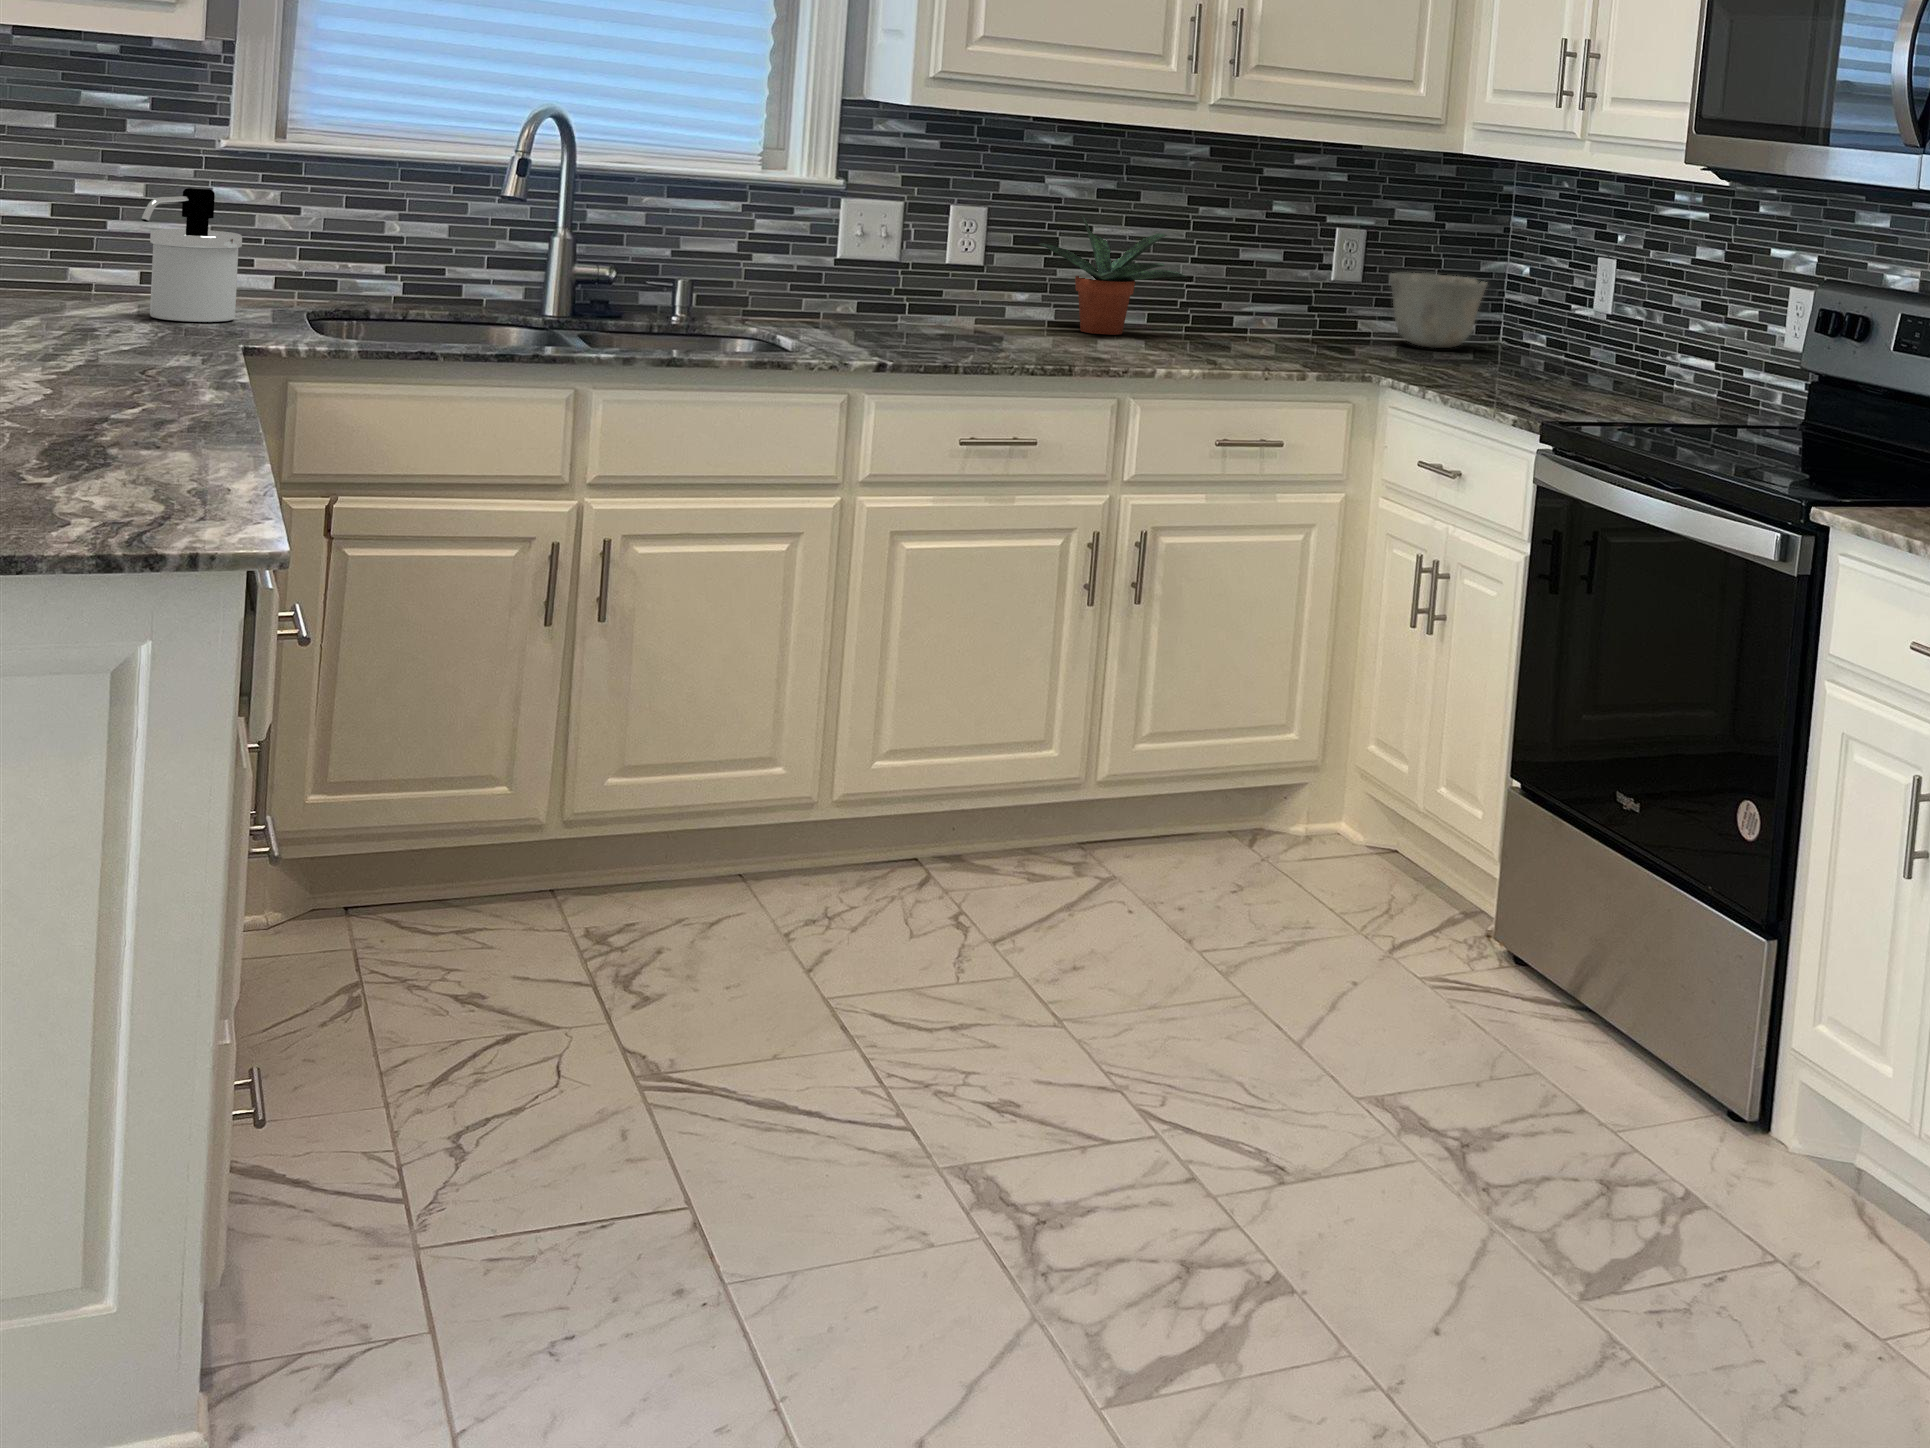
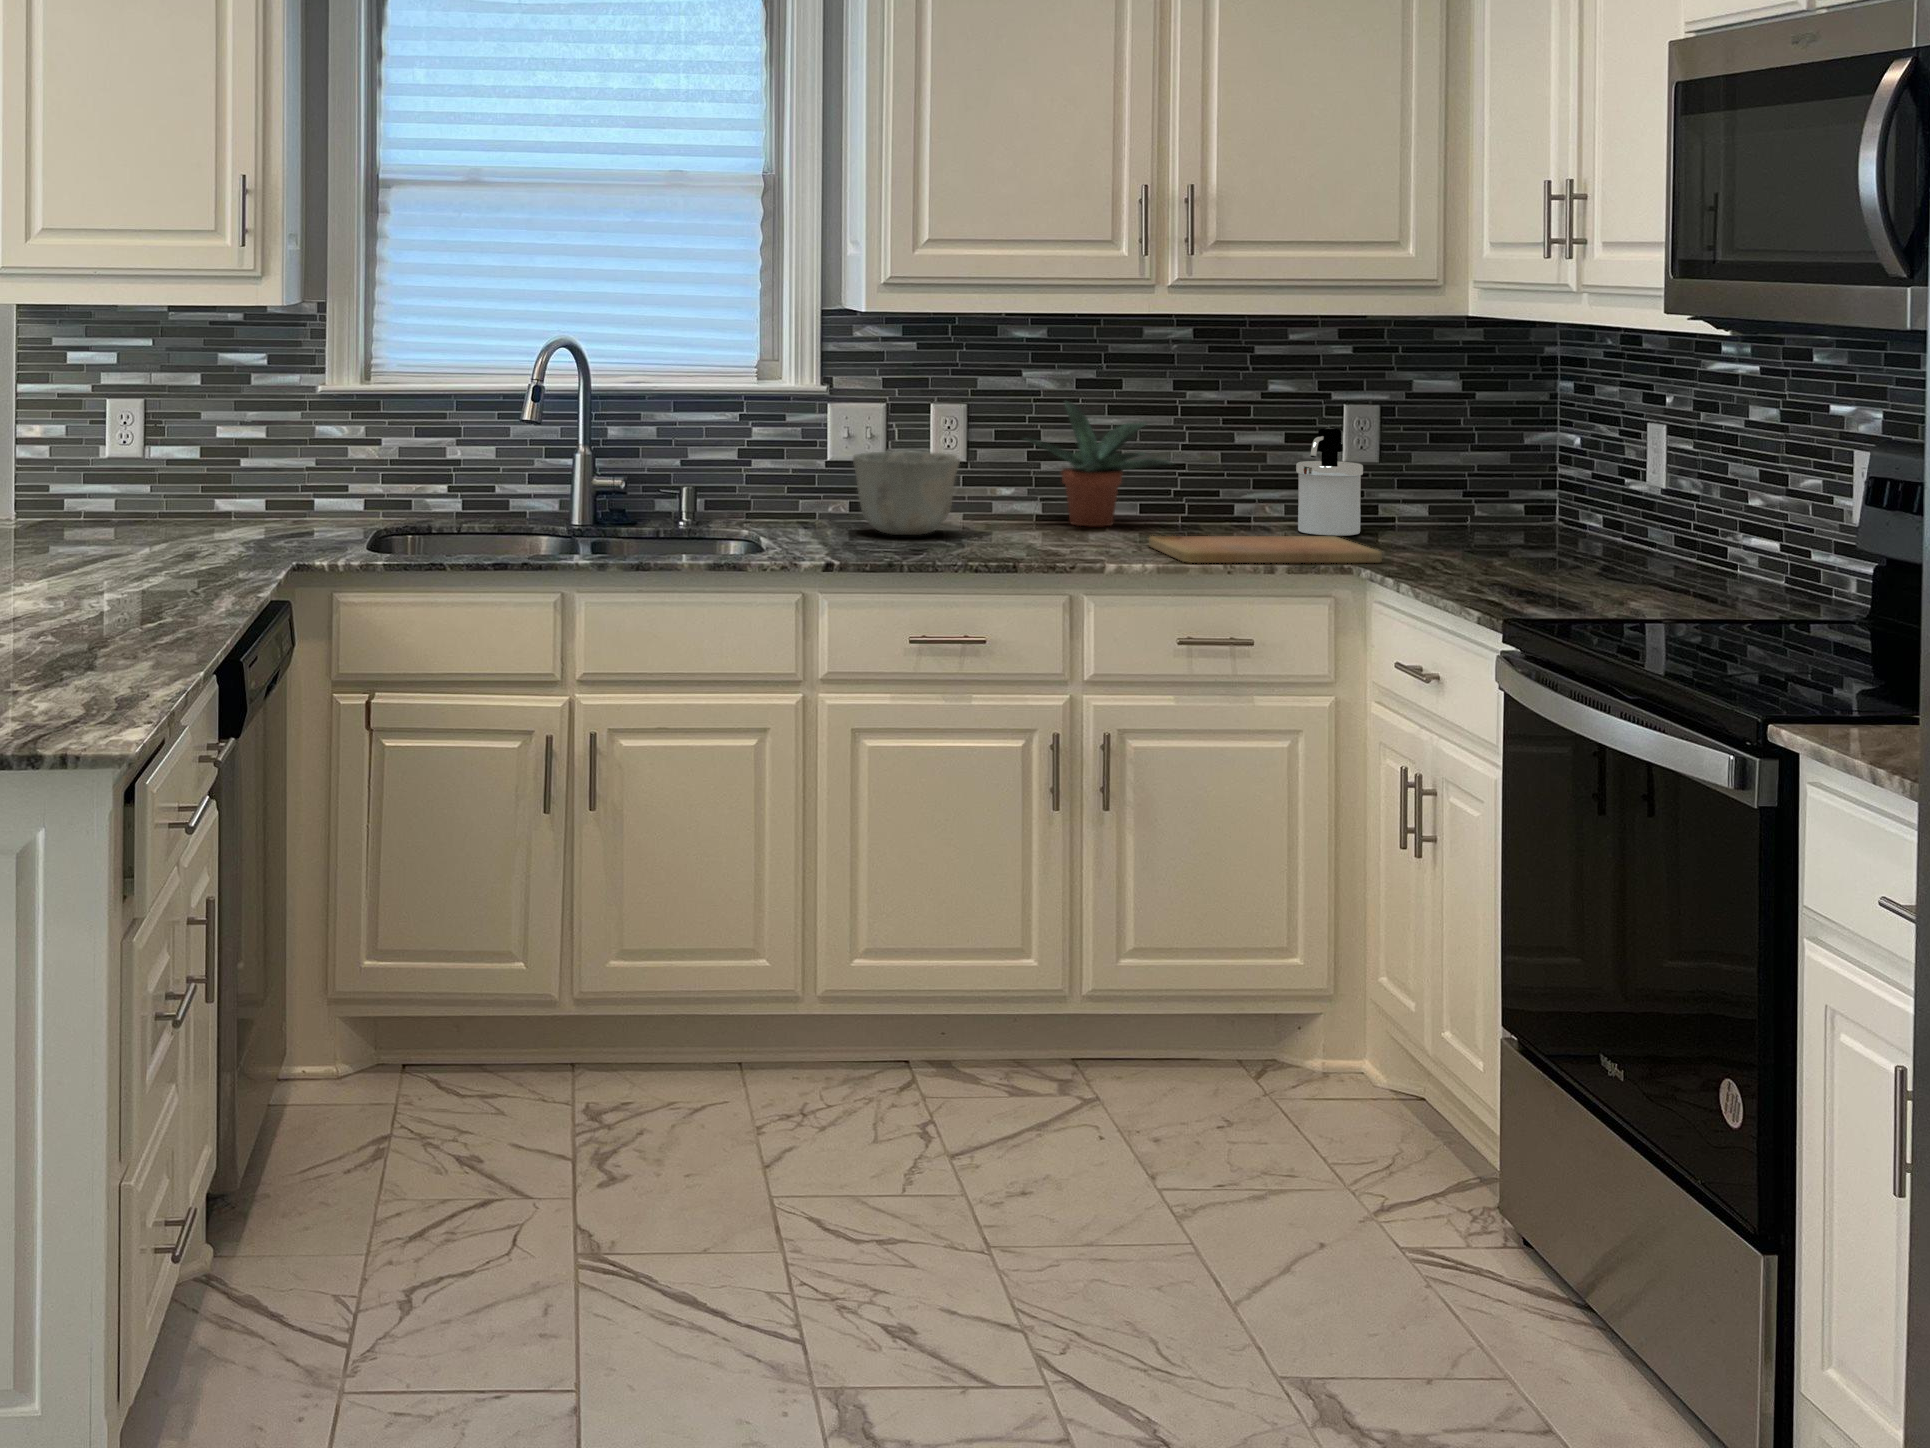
soap dispenser: present [141,188,242,322] -> present [1296,428,1363,536]
ceramic bowl: present [1390,273,1487,348] -> present [853,451,960,535]
cutting board: none [1176,345,1395,374] -> present [1149,536,1382,563]

